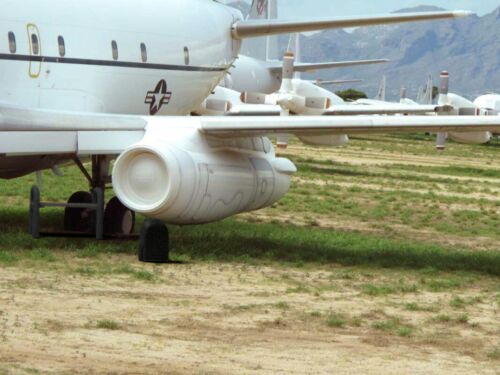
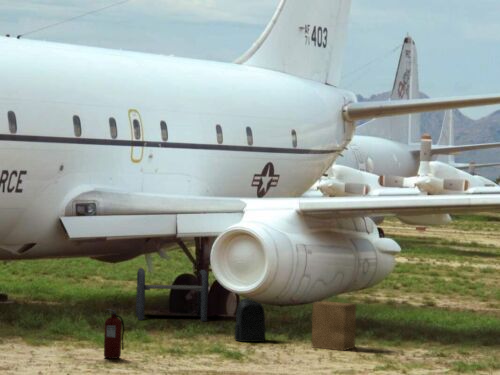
cardboard box: none [217,222,262,271] -> present [312,301,356,350]
fire extinguisher: none [12,229,34,280] -> present [104,309,124,359]

